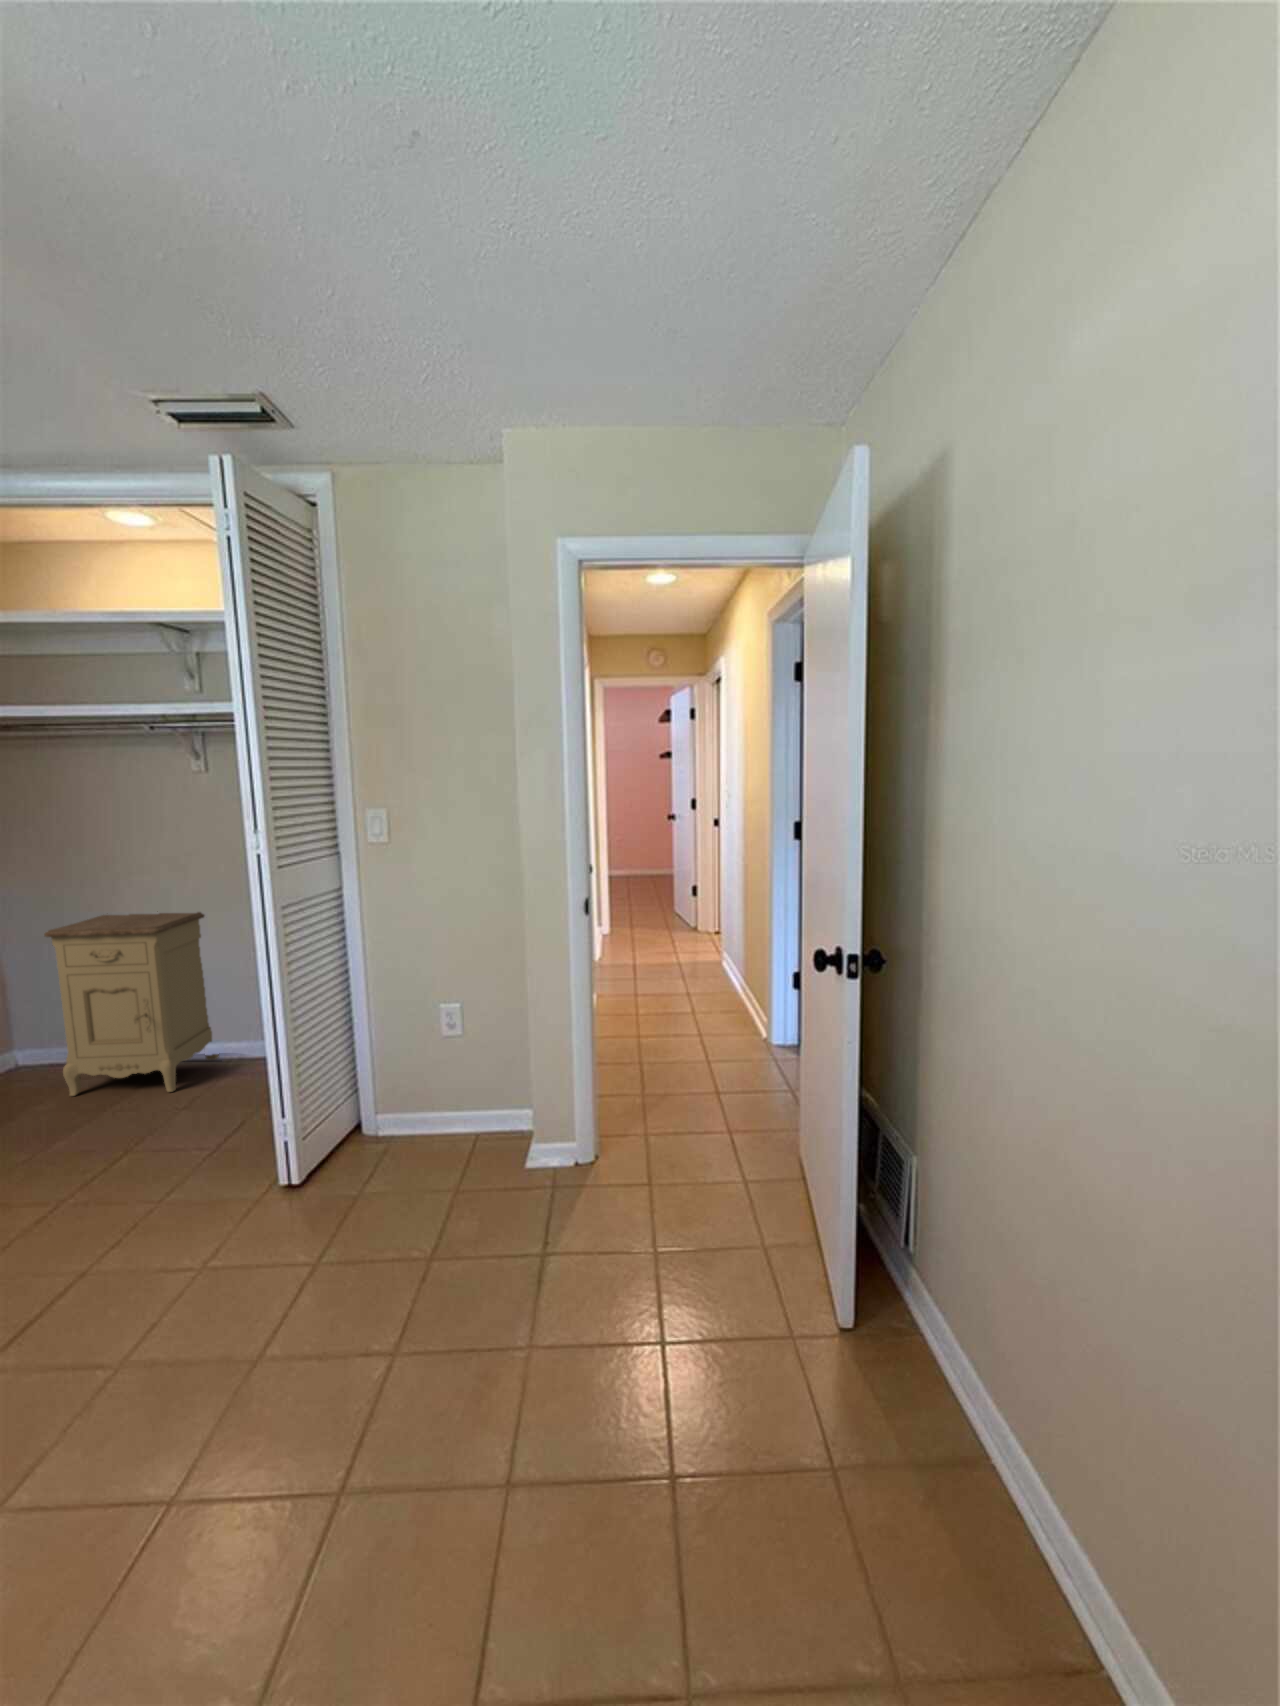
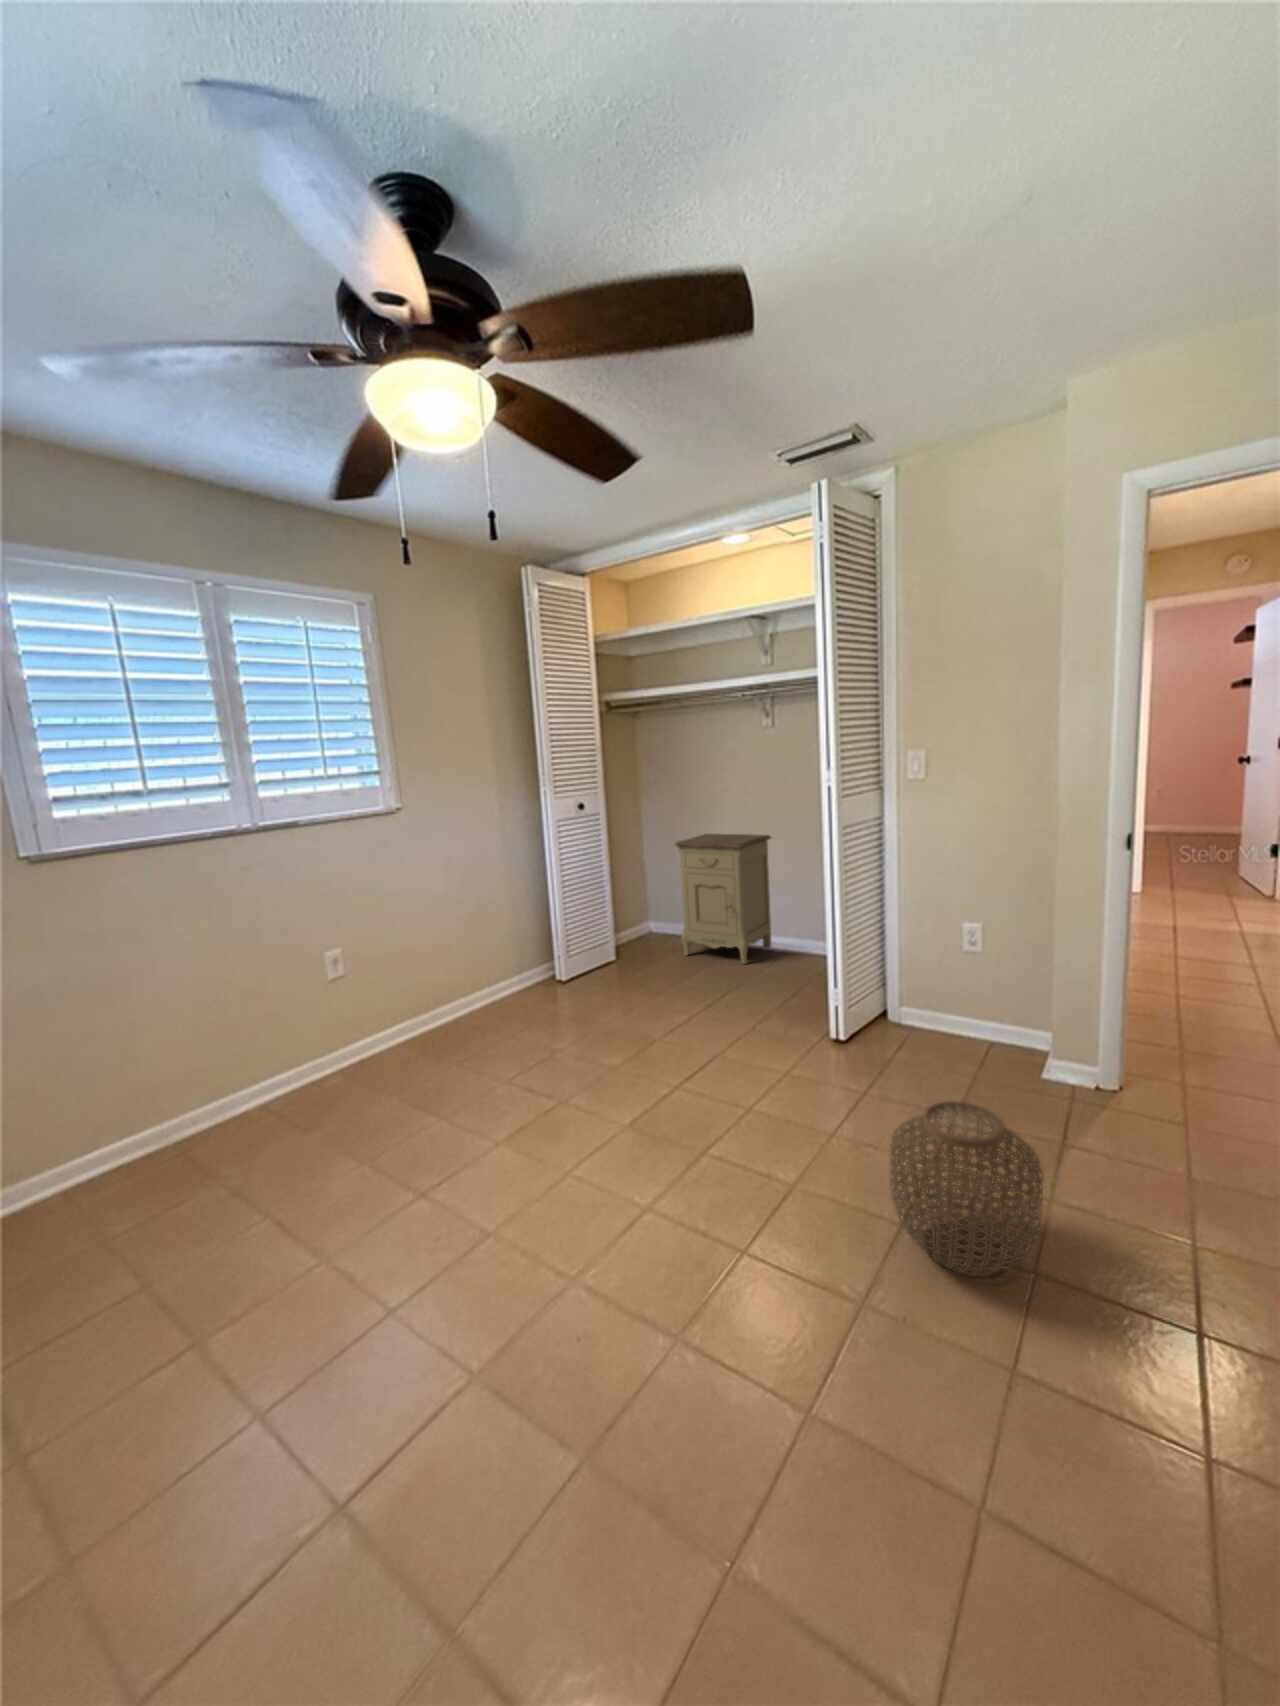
woven basket: none [314,1278,514,1540] -> present [890,1101,1043,1276]

